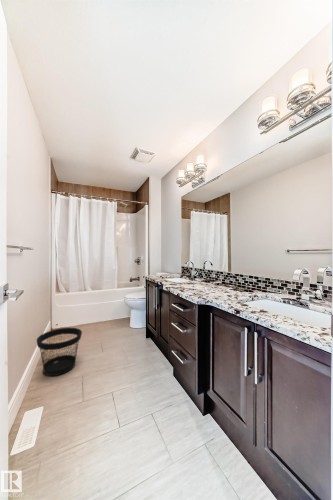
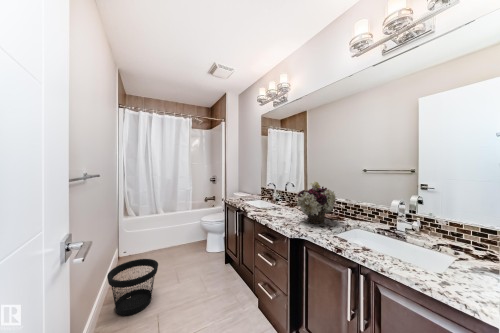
flower arrangement: none [205,254,245,294] -> present [296,181,336,224]

